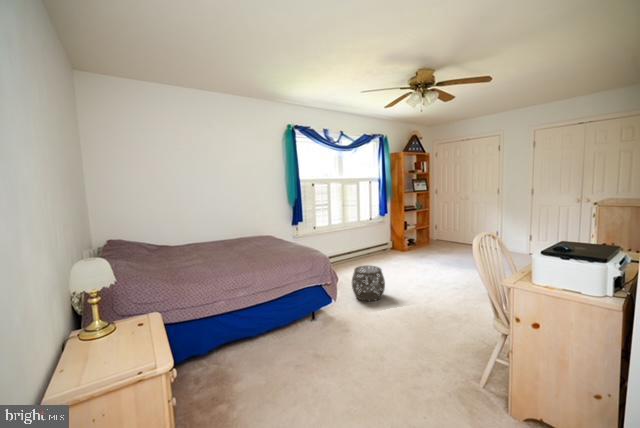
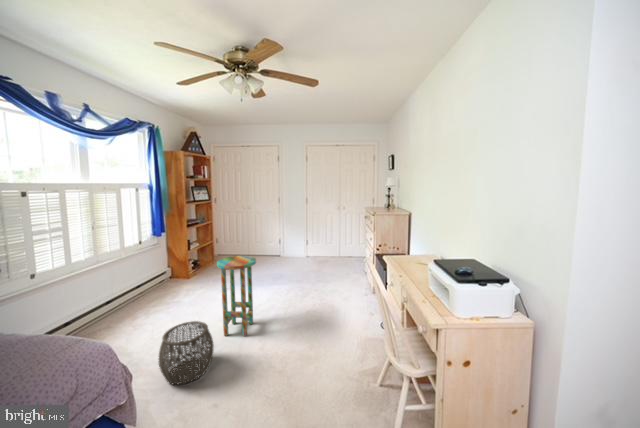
side table: none [398,229,431,294] -> present [217,256,256,336]

